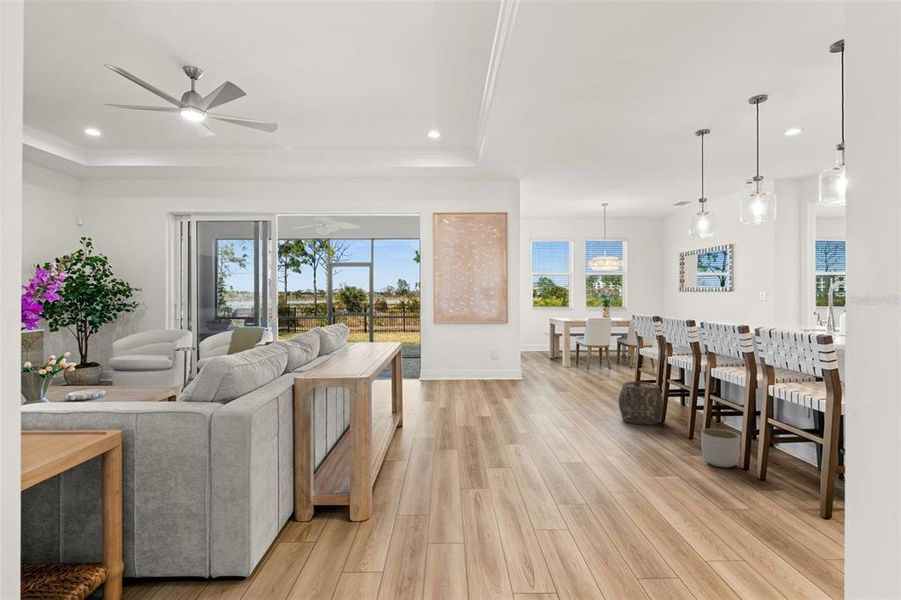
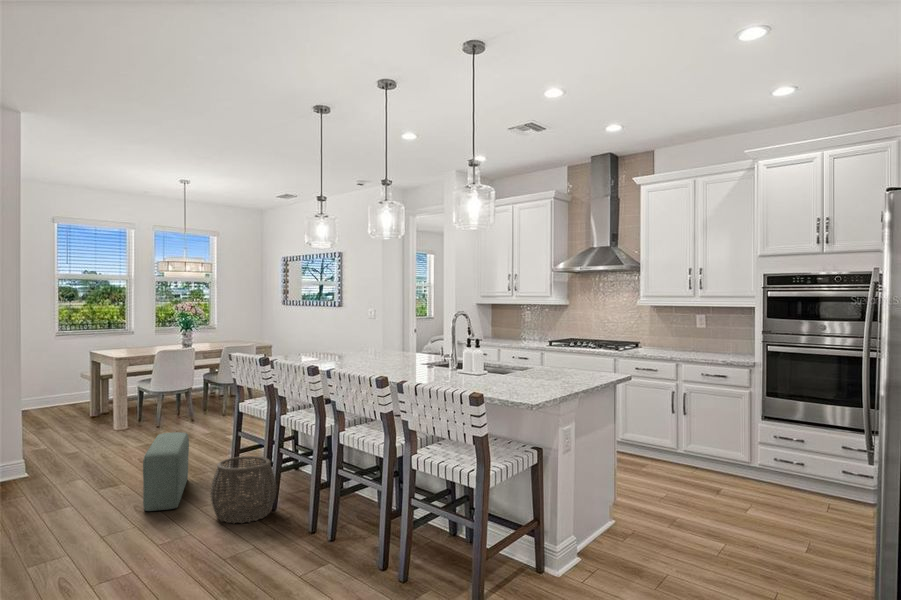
pouf: none [578,365,606,410] -> present [143,432,189,511]
planter: present [701,429,740,467] -> none [332,520,379,576]

